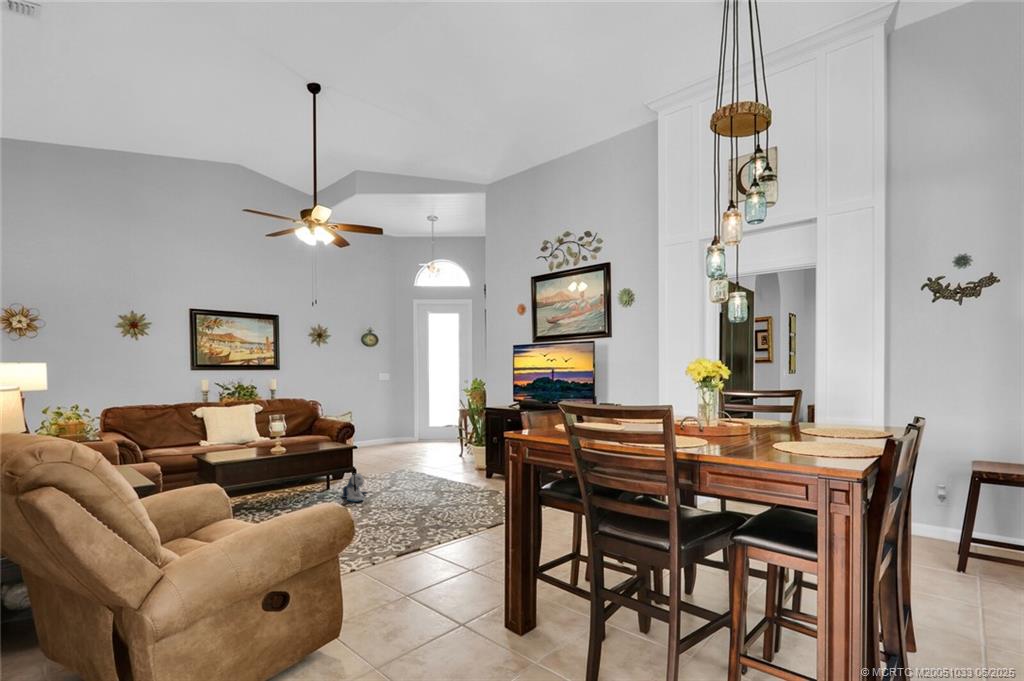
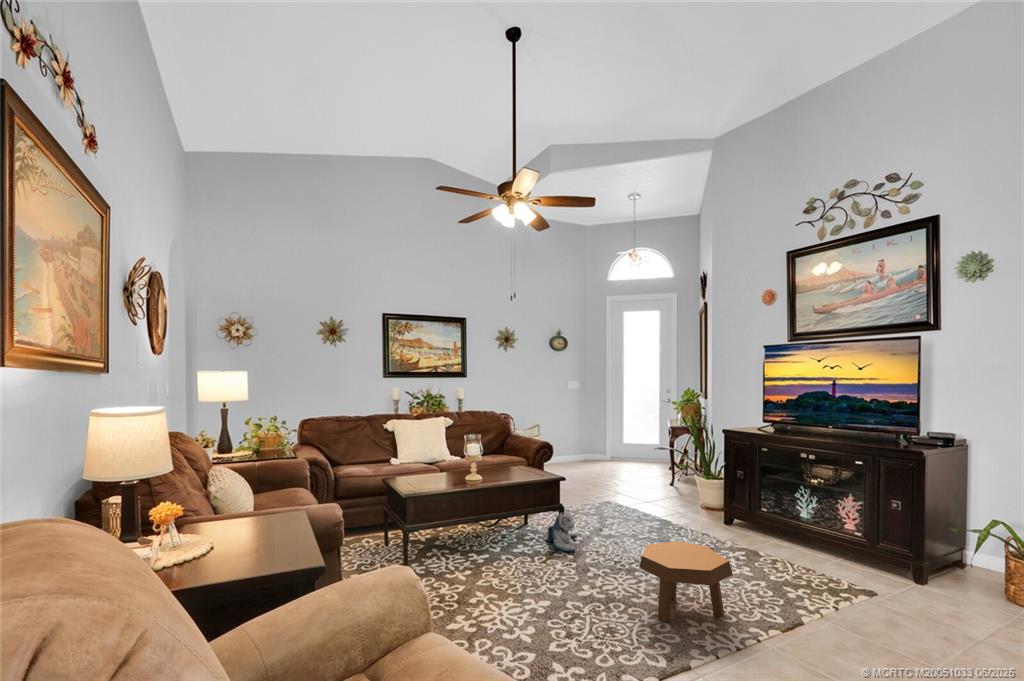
footstool: none [401,481,462,531] -> present [640,541,733,623]

